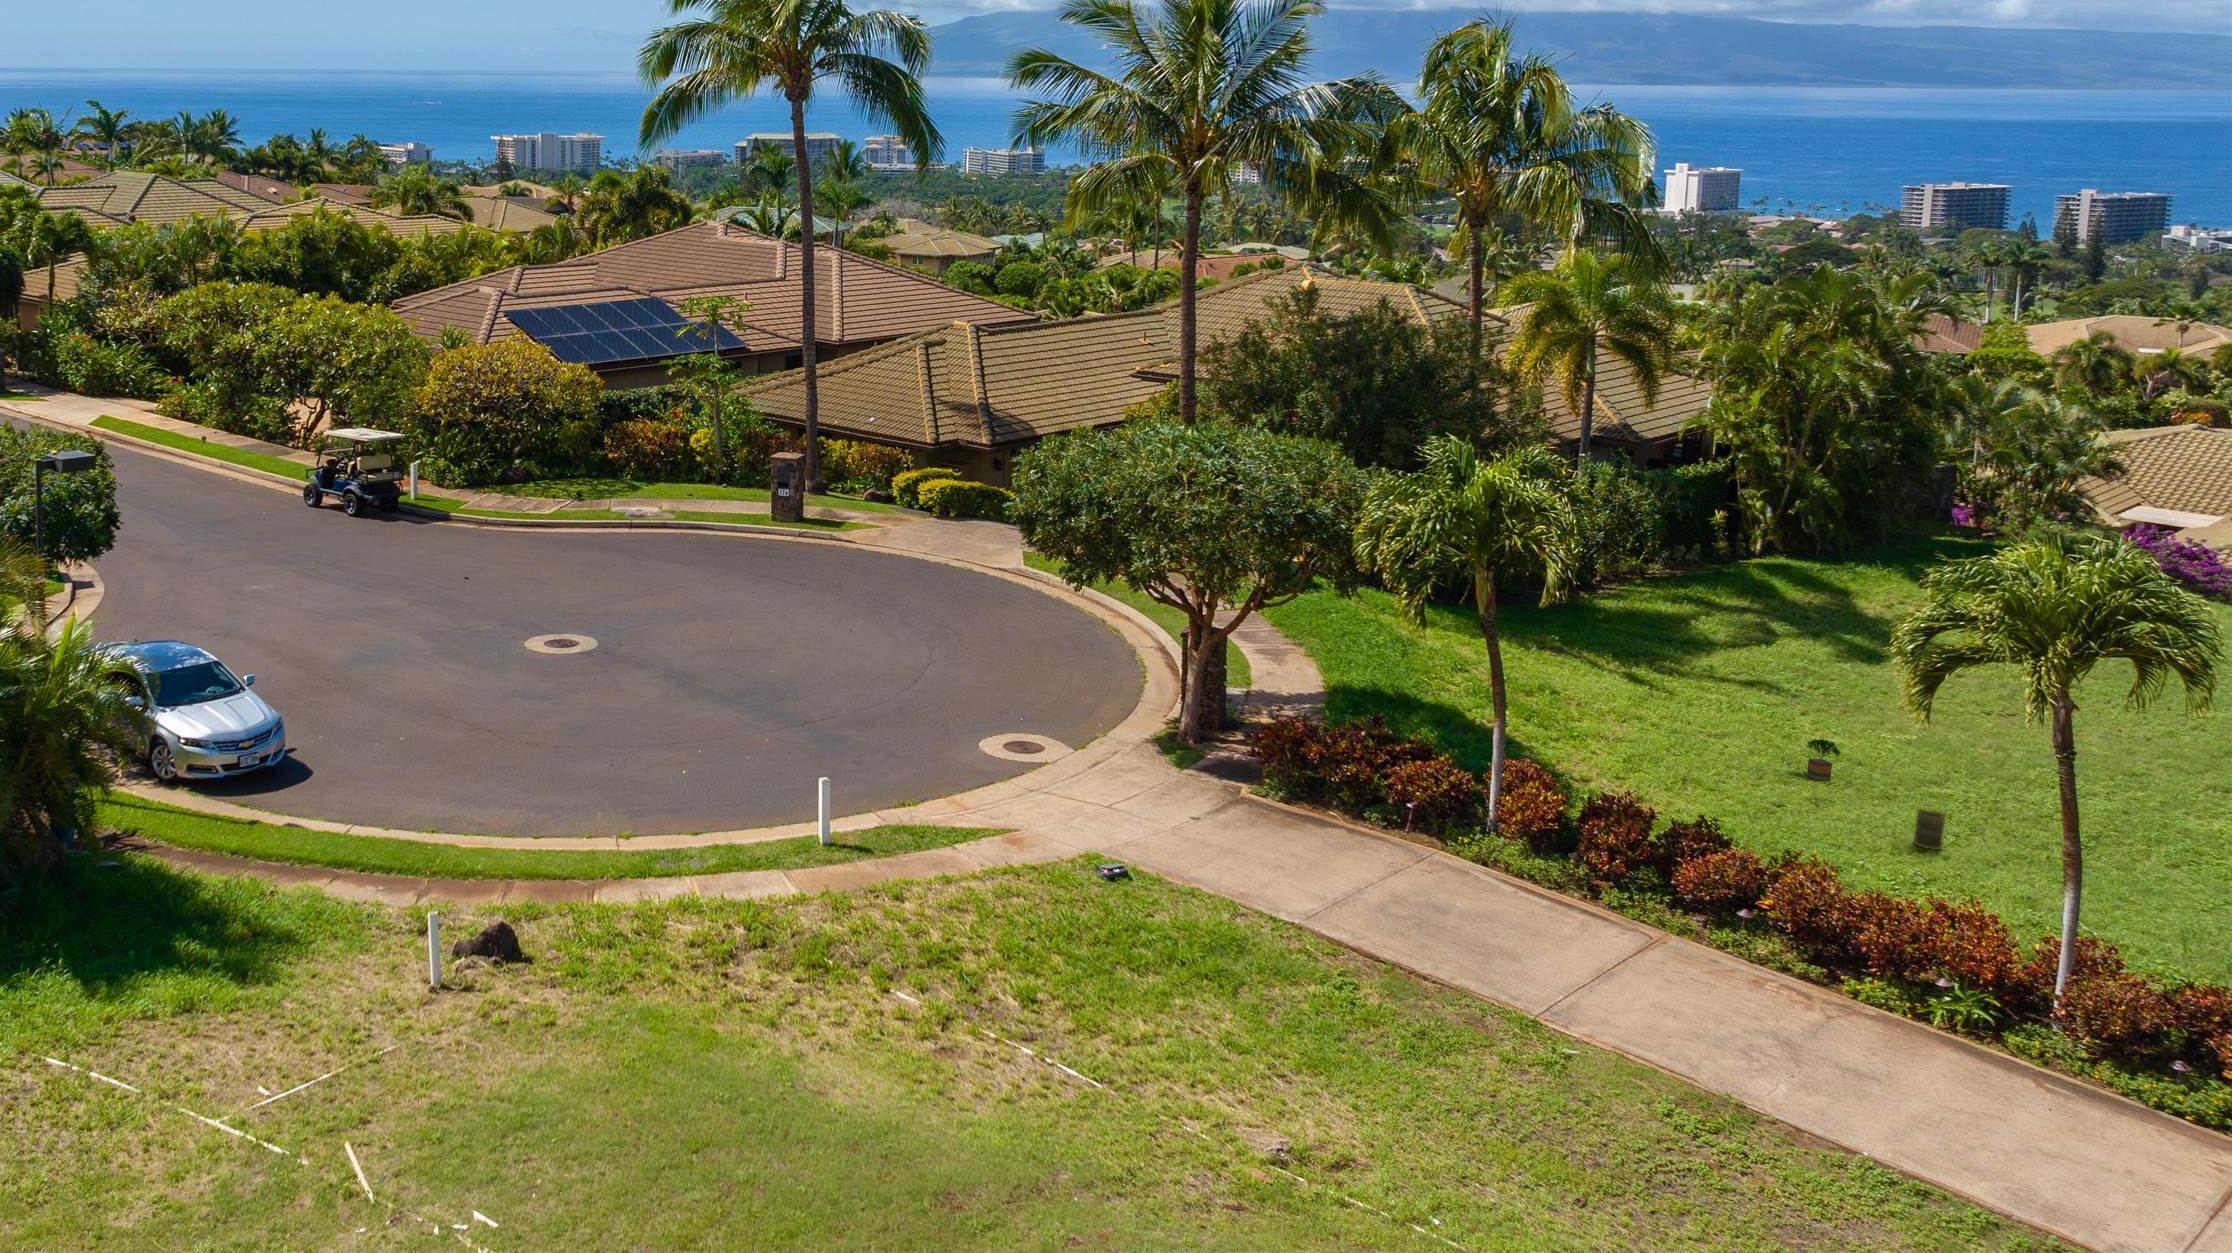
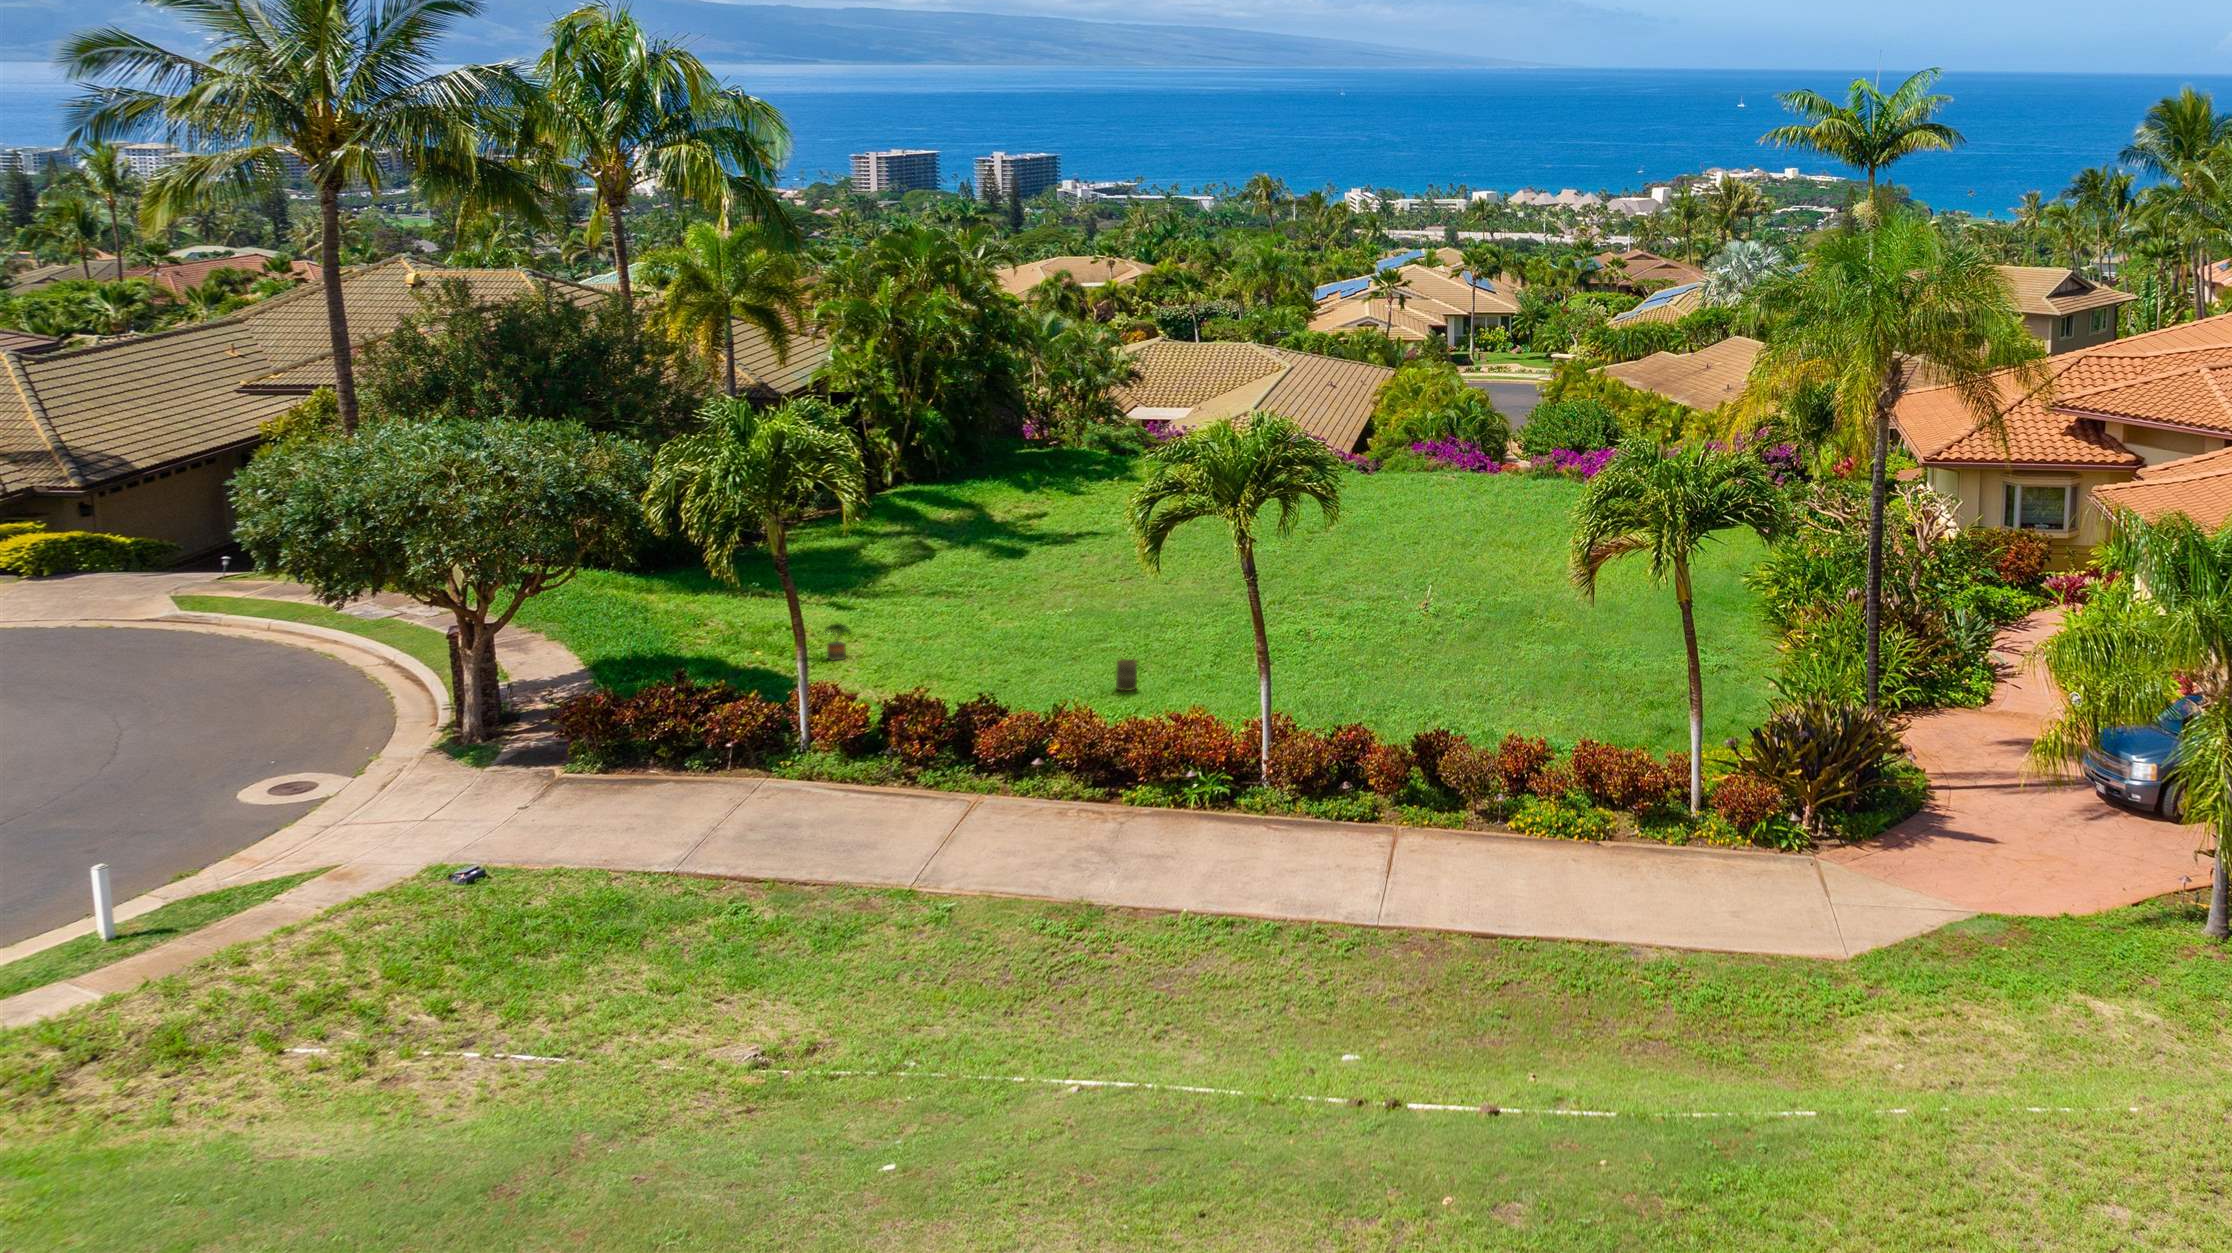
potted tree: present [1807,739,1840,781] -> present [825,623,851,660]

